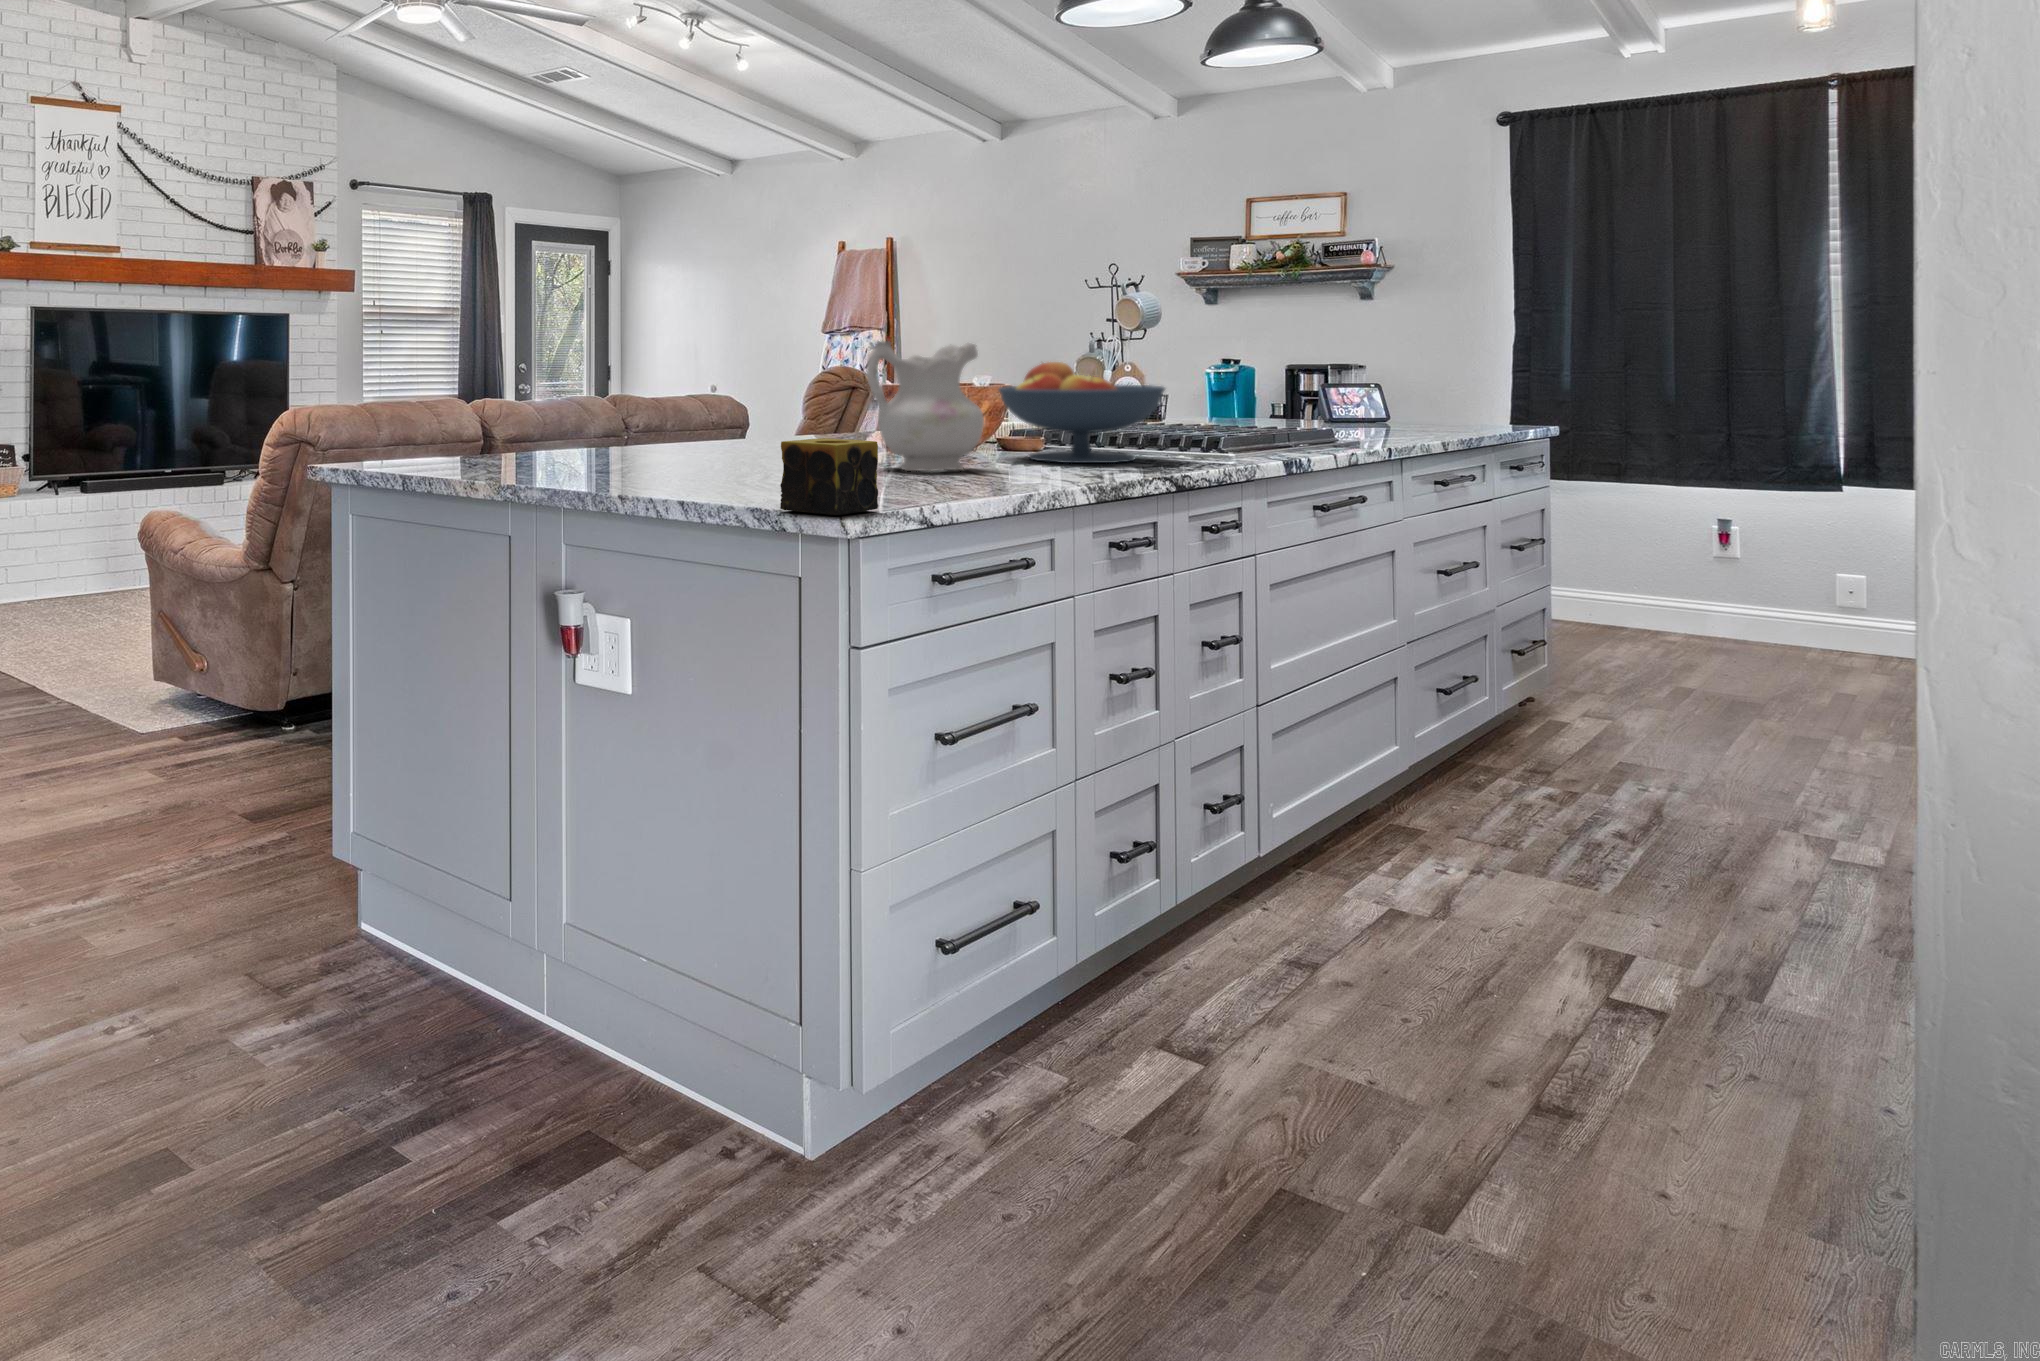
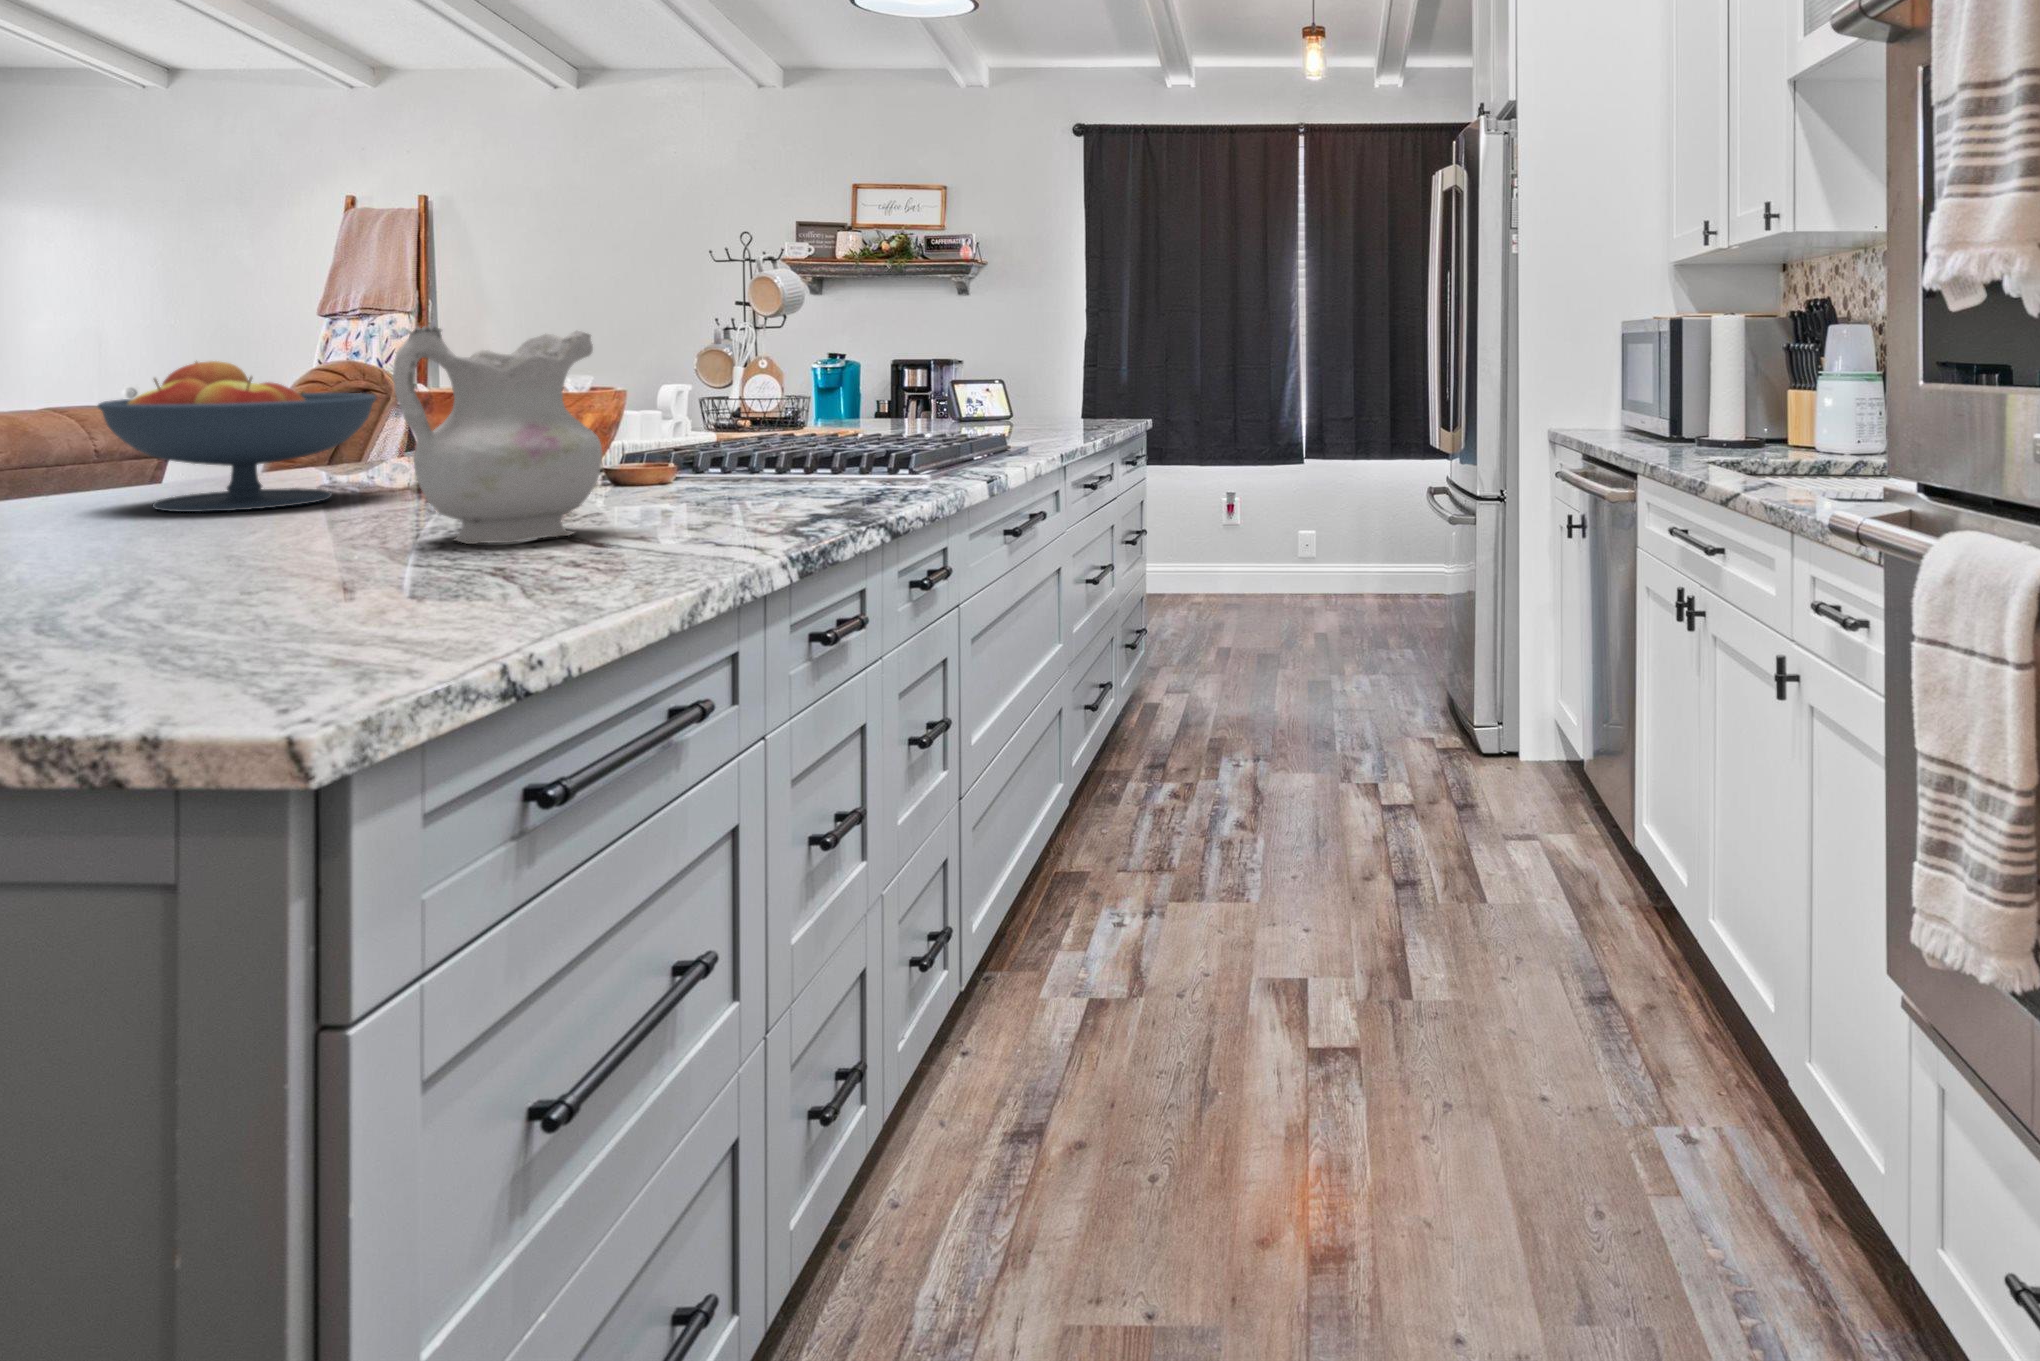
fruit bowl: present [999,362,1165,463] -> present [98,361,376,512]
candle: present [780,438,878,515] -> none [179,525,424,697]

